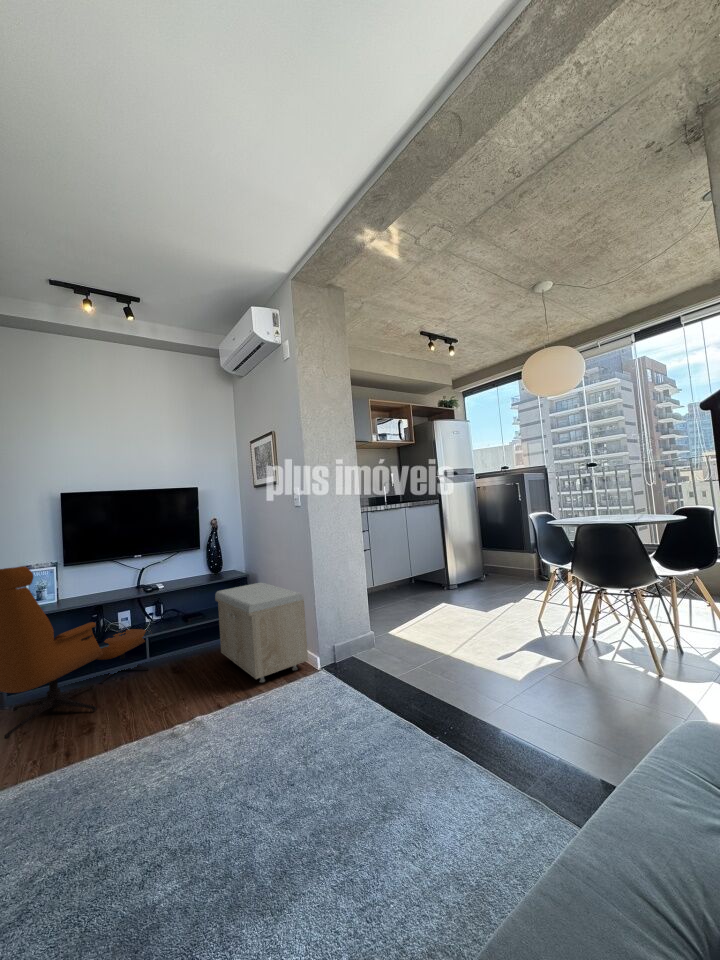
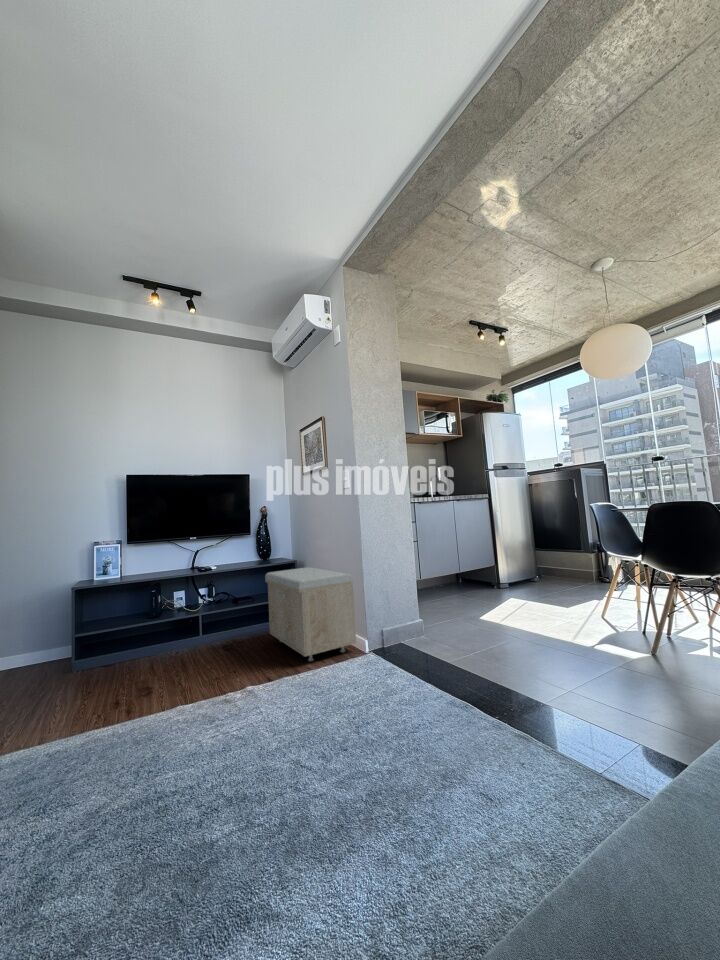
lounge chair: present [0,566,152,739] -> none [41,533,205,696]

